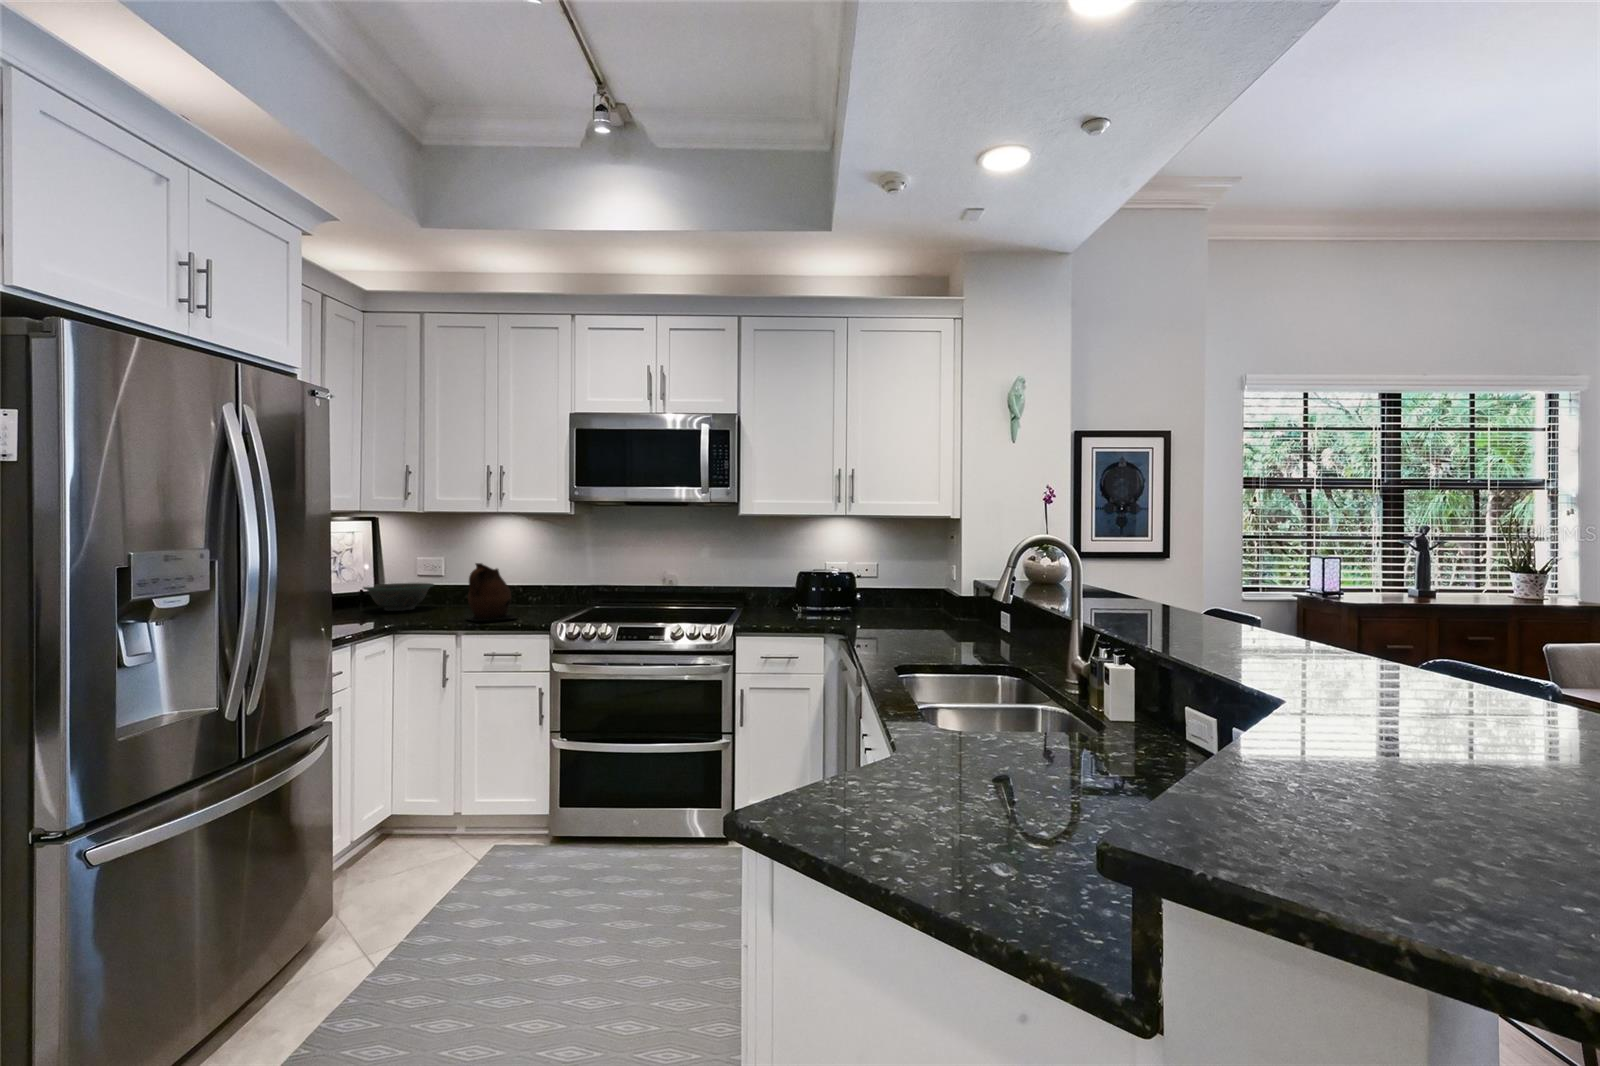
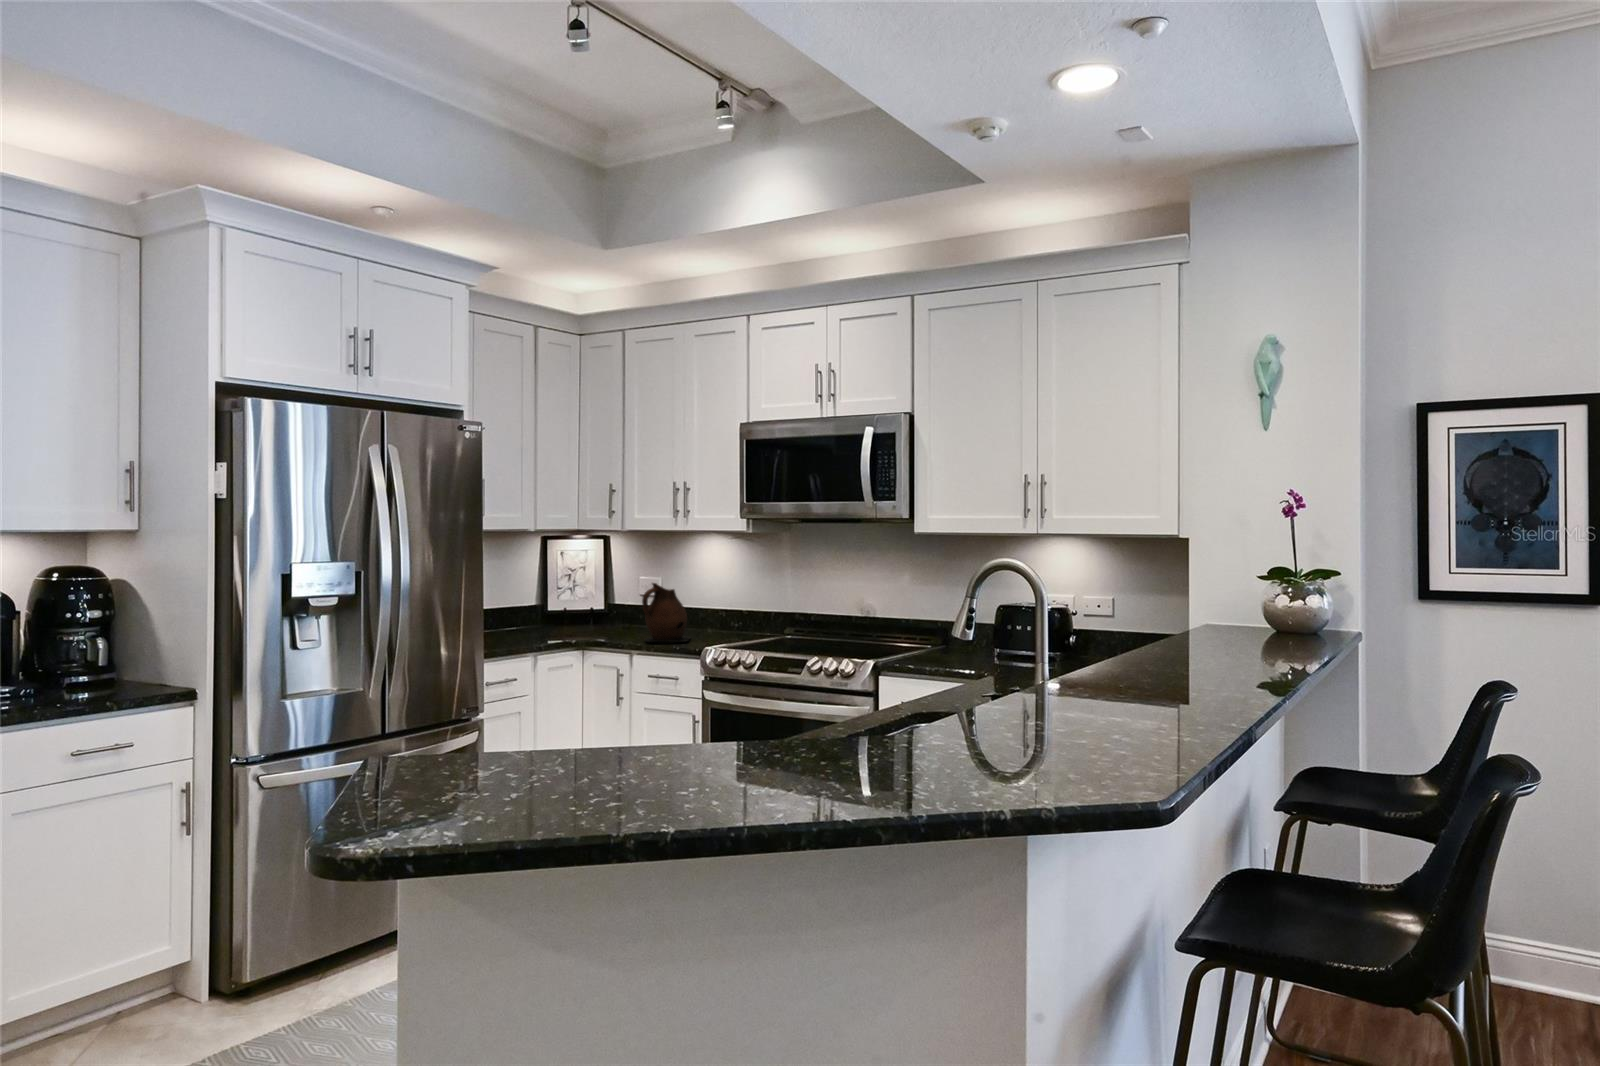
decorative bowl: present [363,583,434,611] -> none [584,602,648,629]

